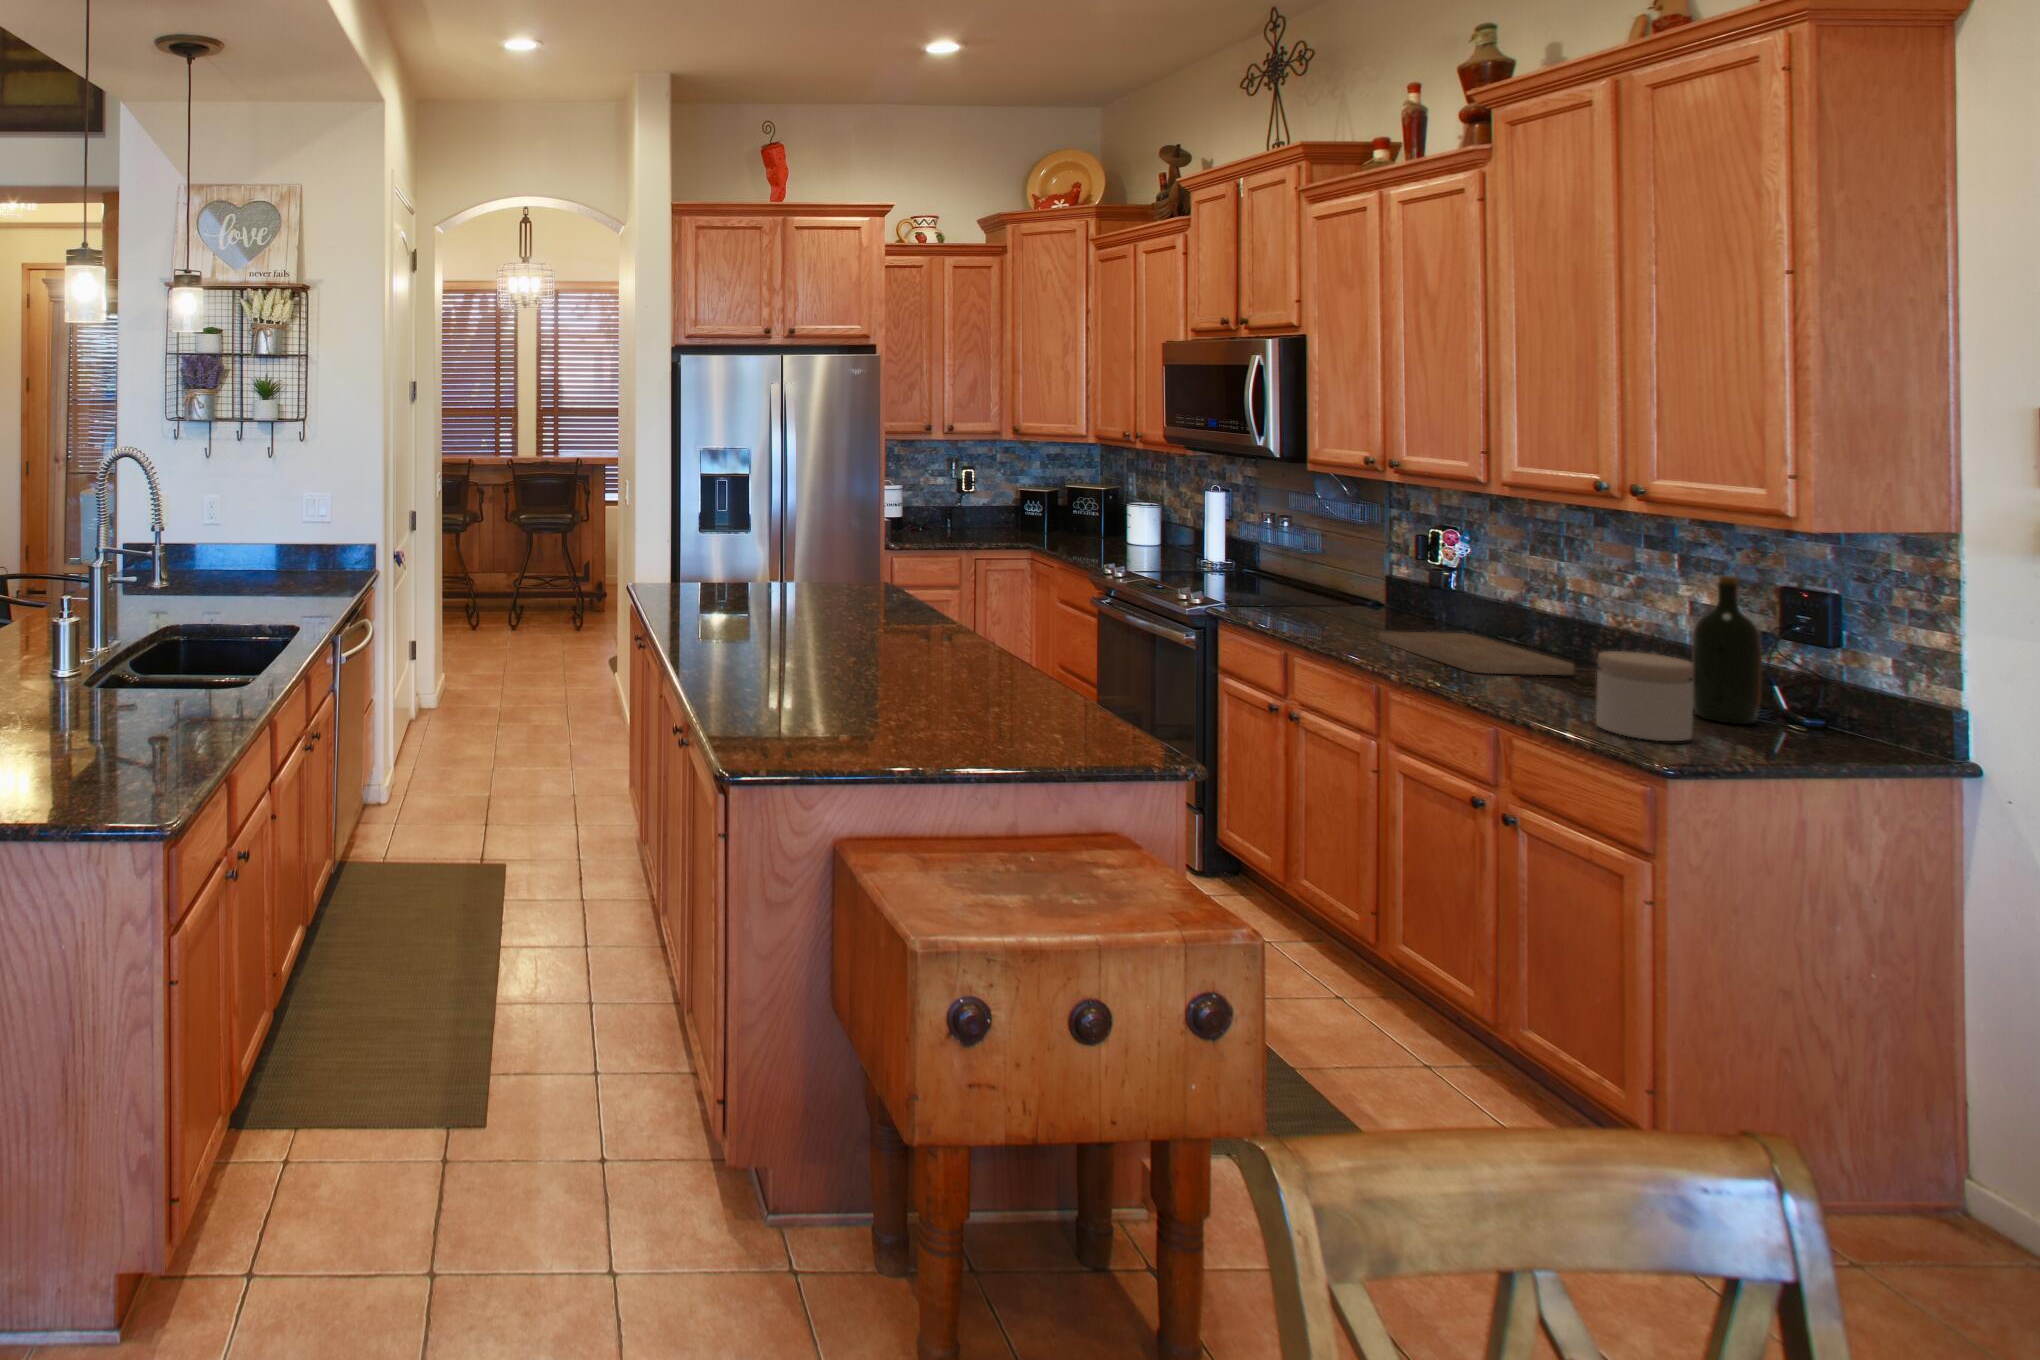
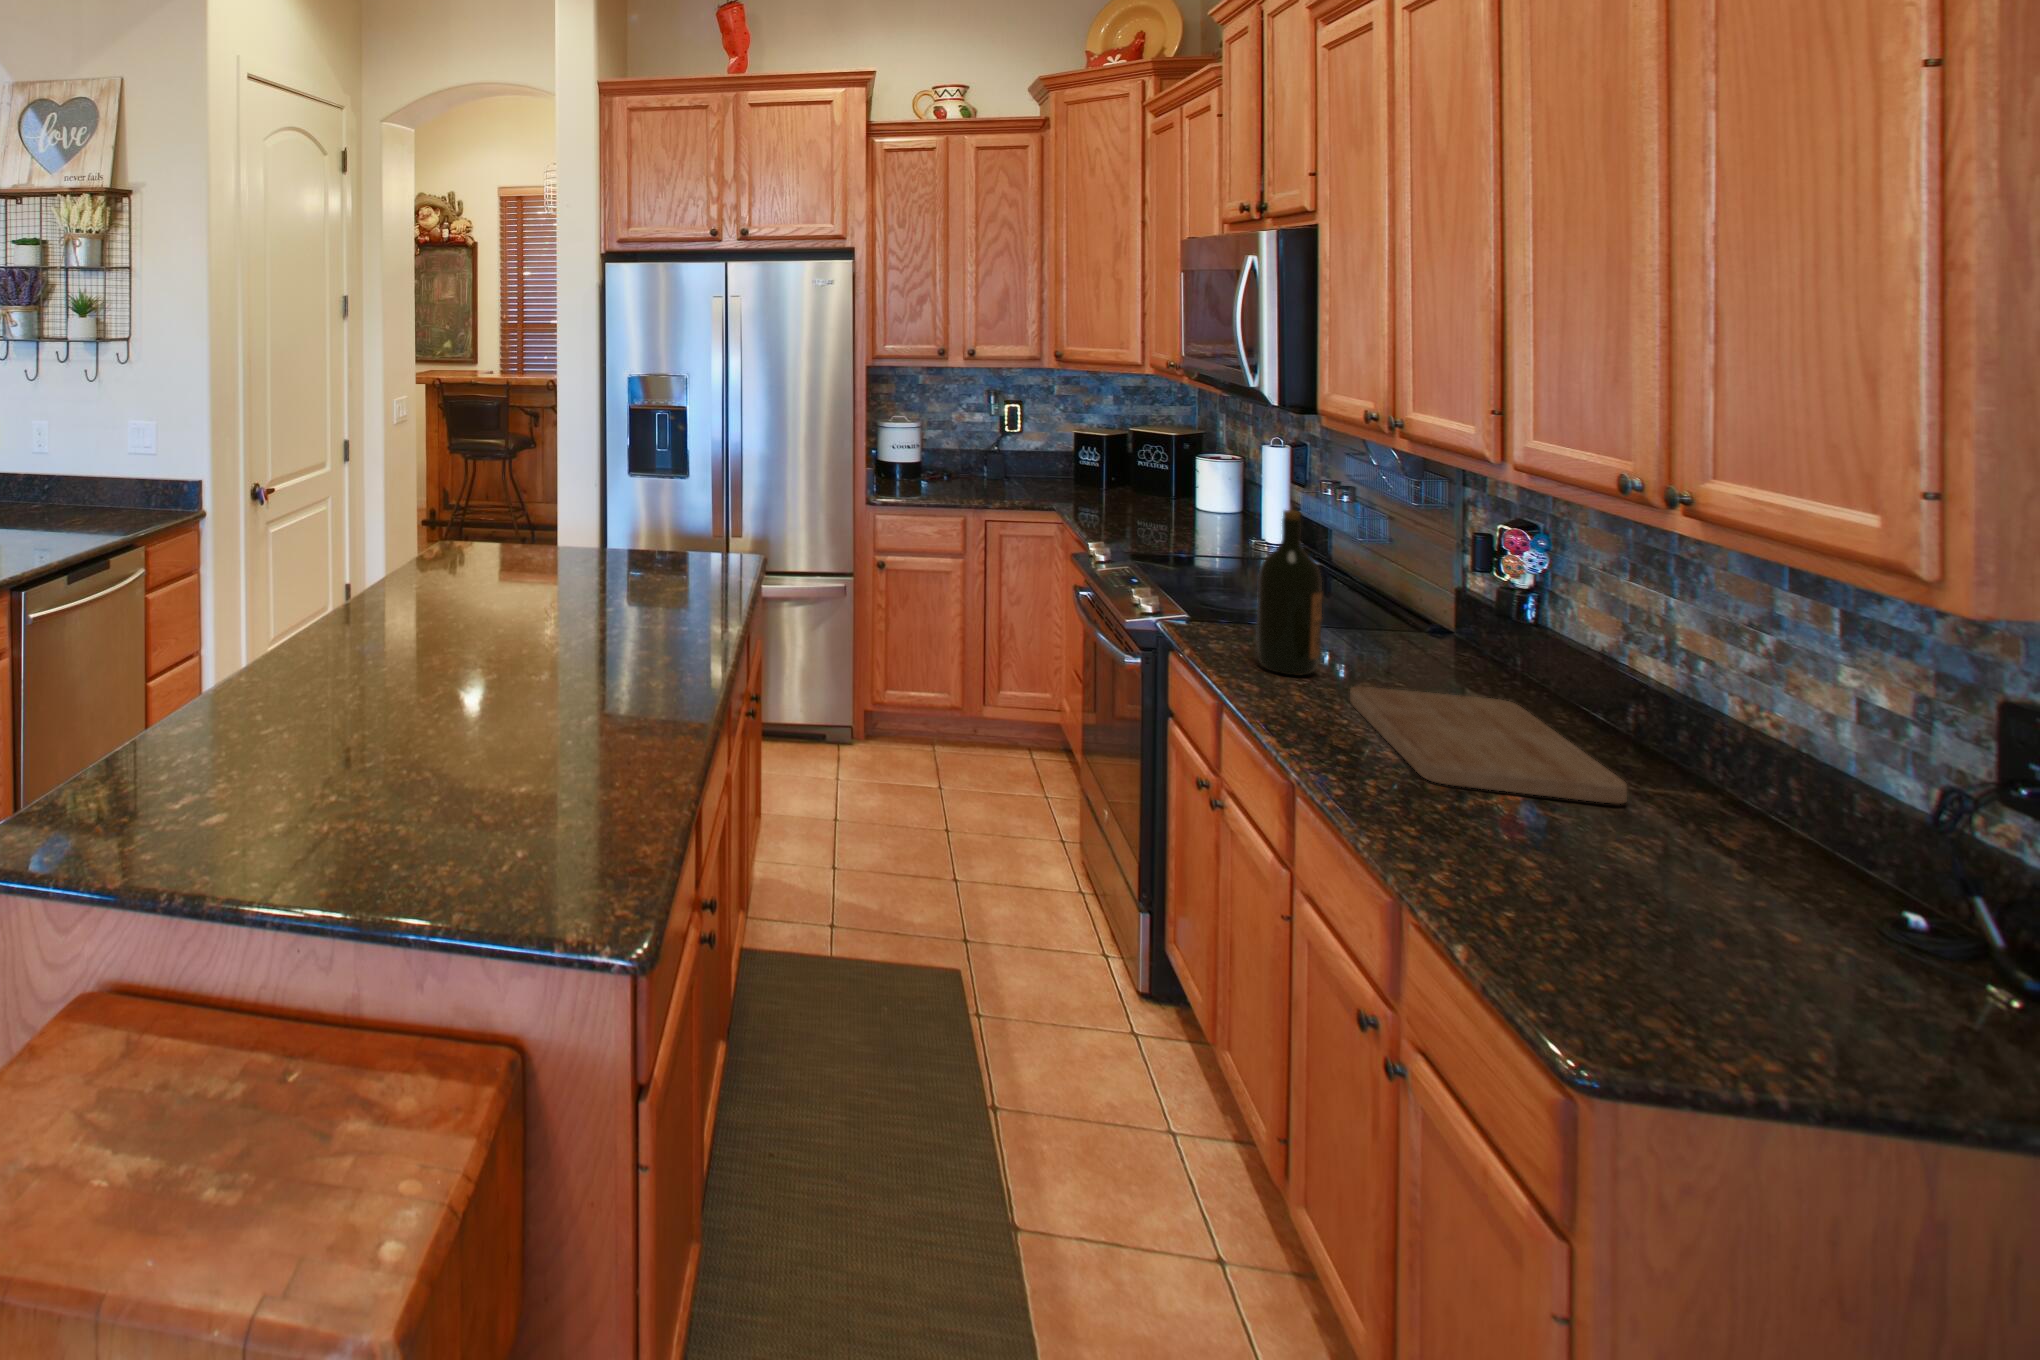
wine bottle: present [1692,576,1762,724] -> present [1257,510,1322,676]
jar: present [1596,651,1693,741] -> none [1514,799,1700,999]

